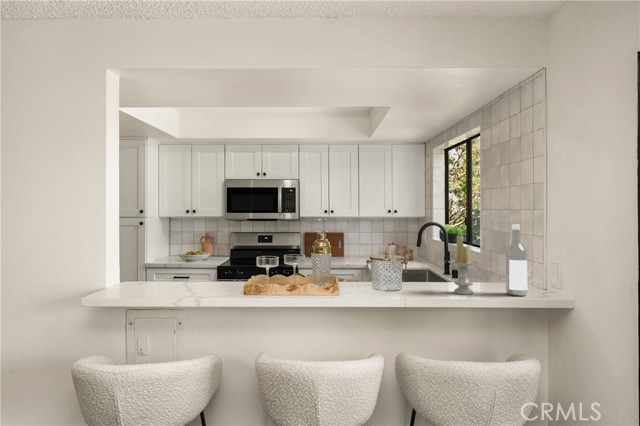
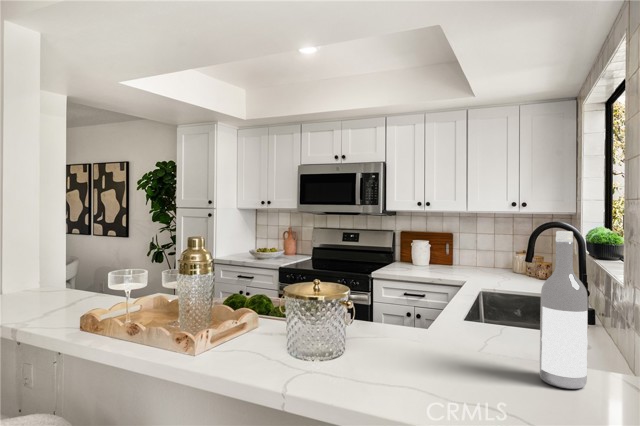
candle: present [449,236,479,295] -> none [424,249,484,366]

